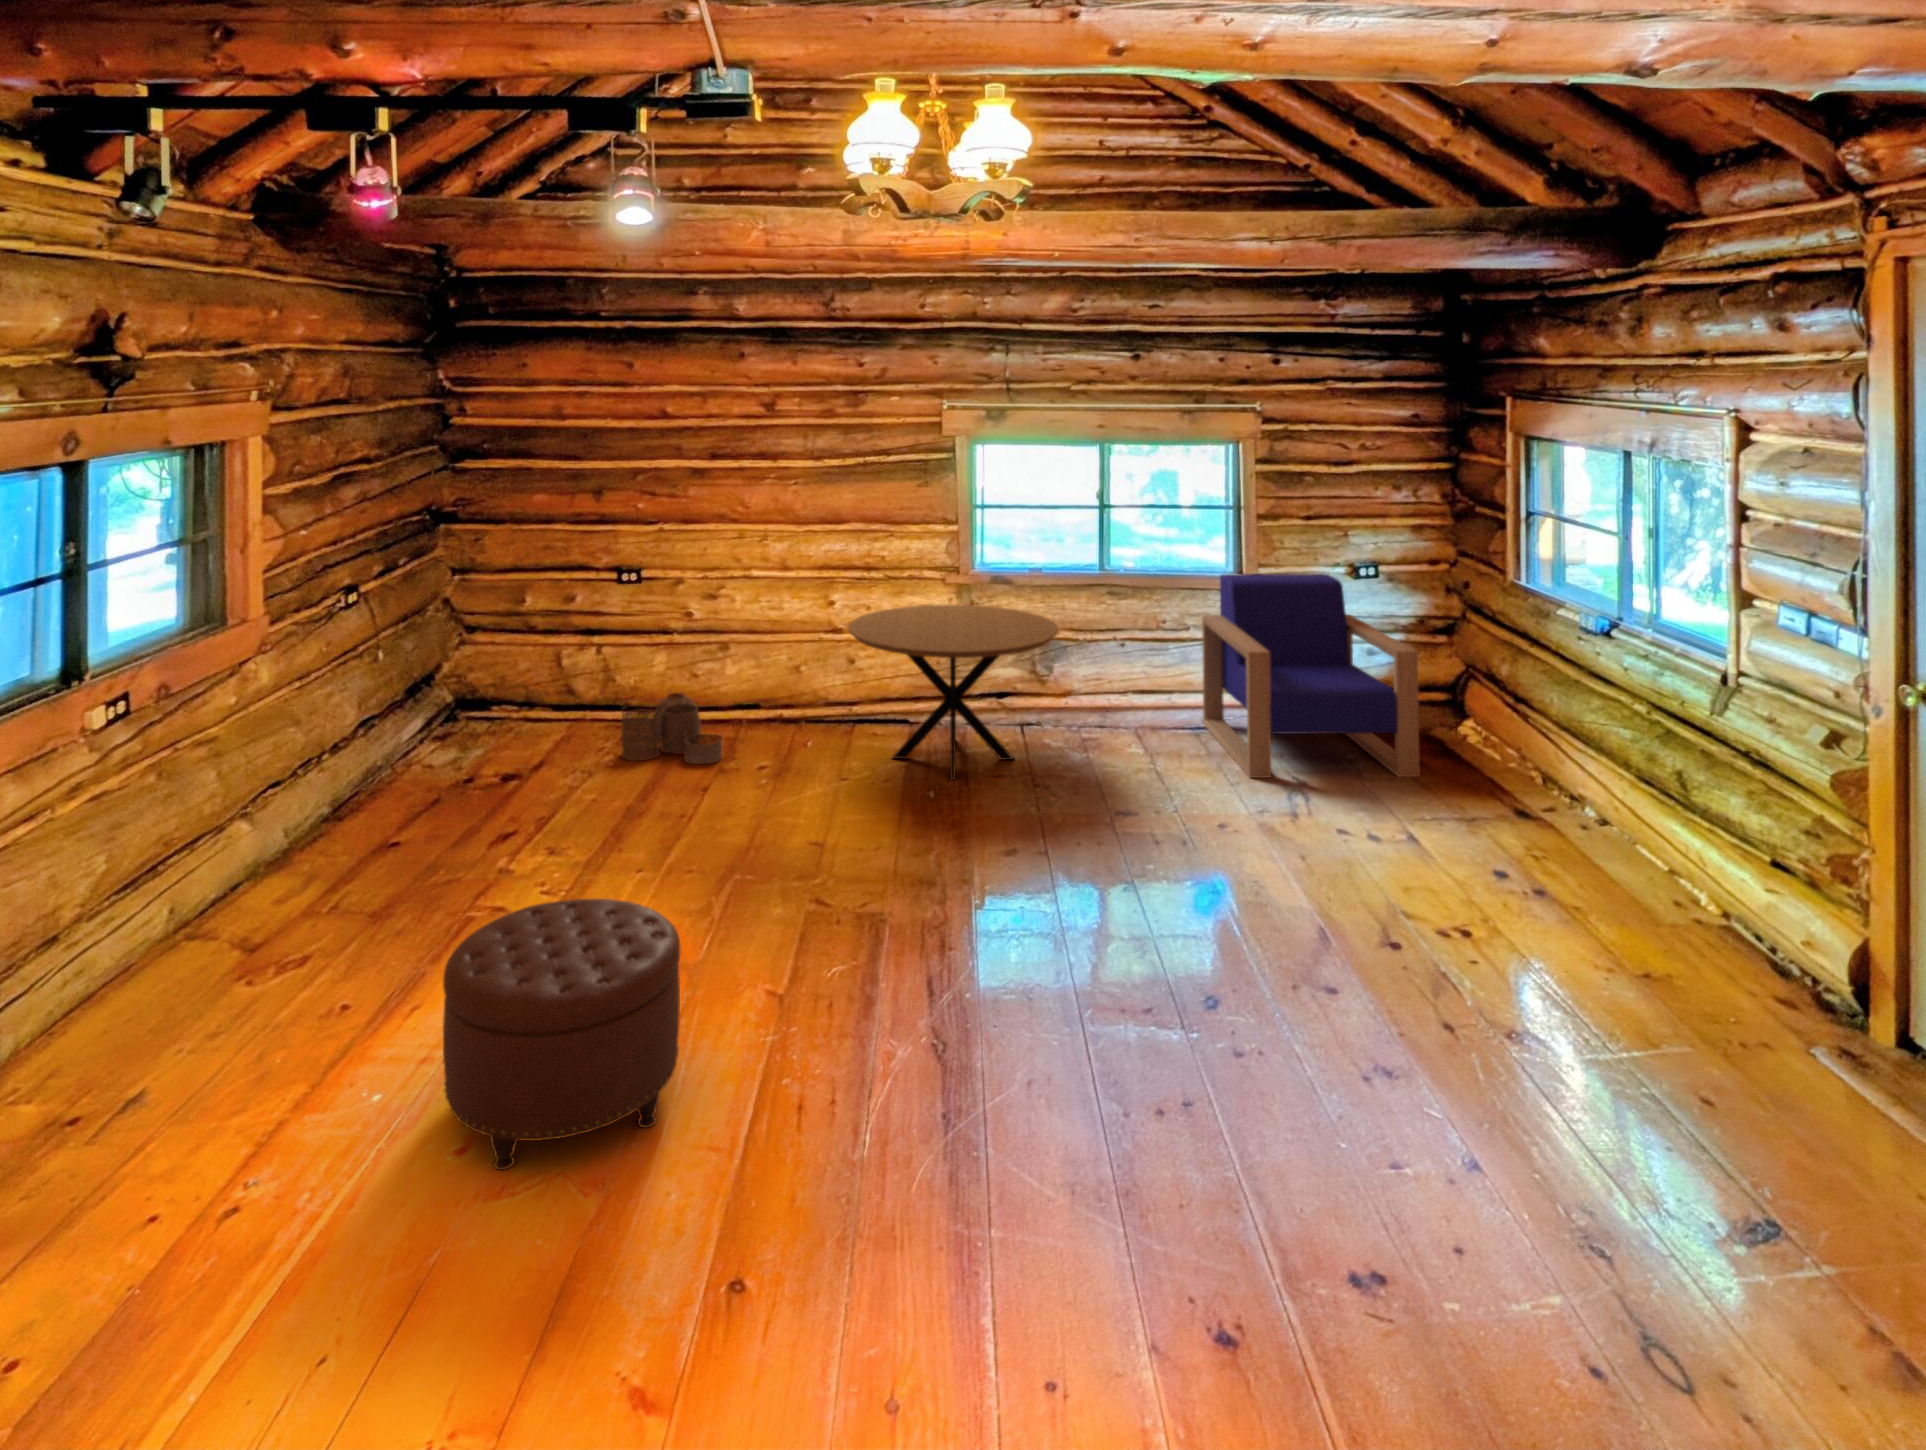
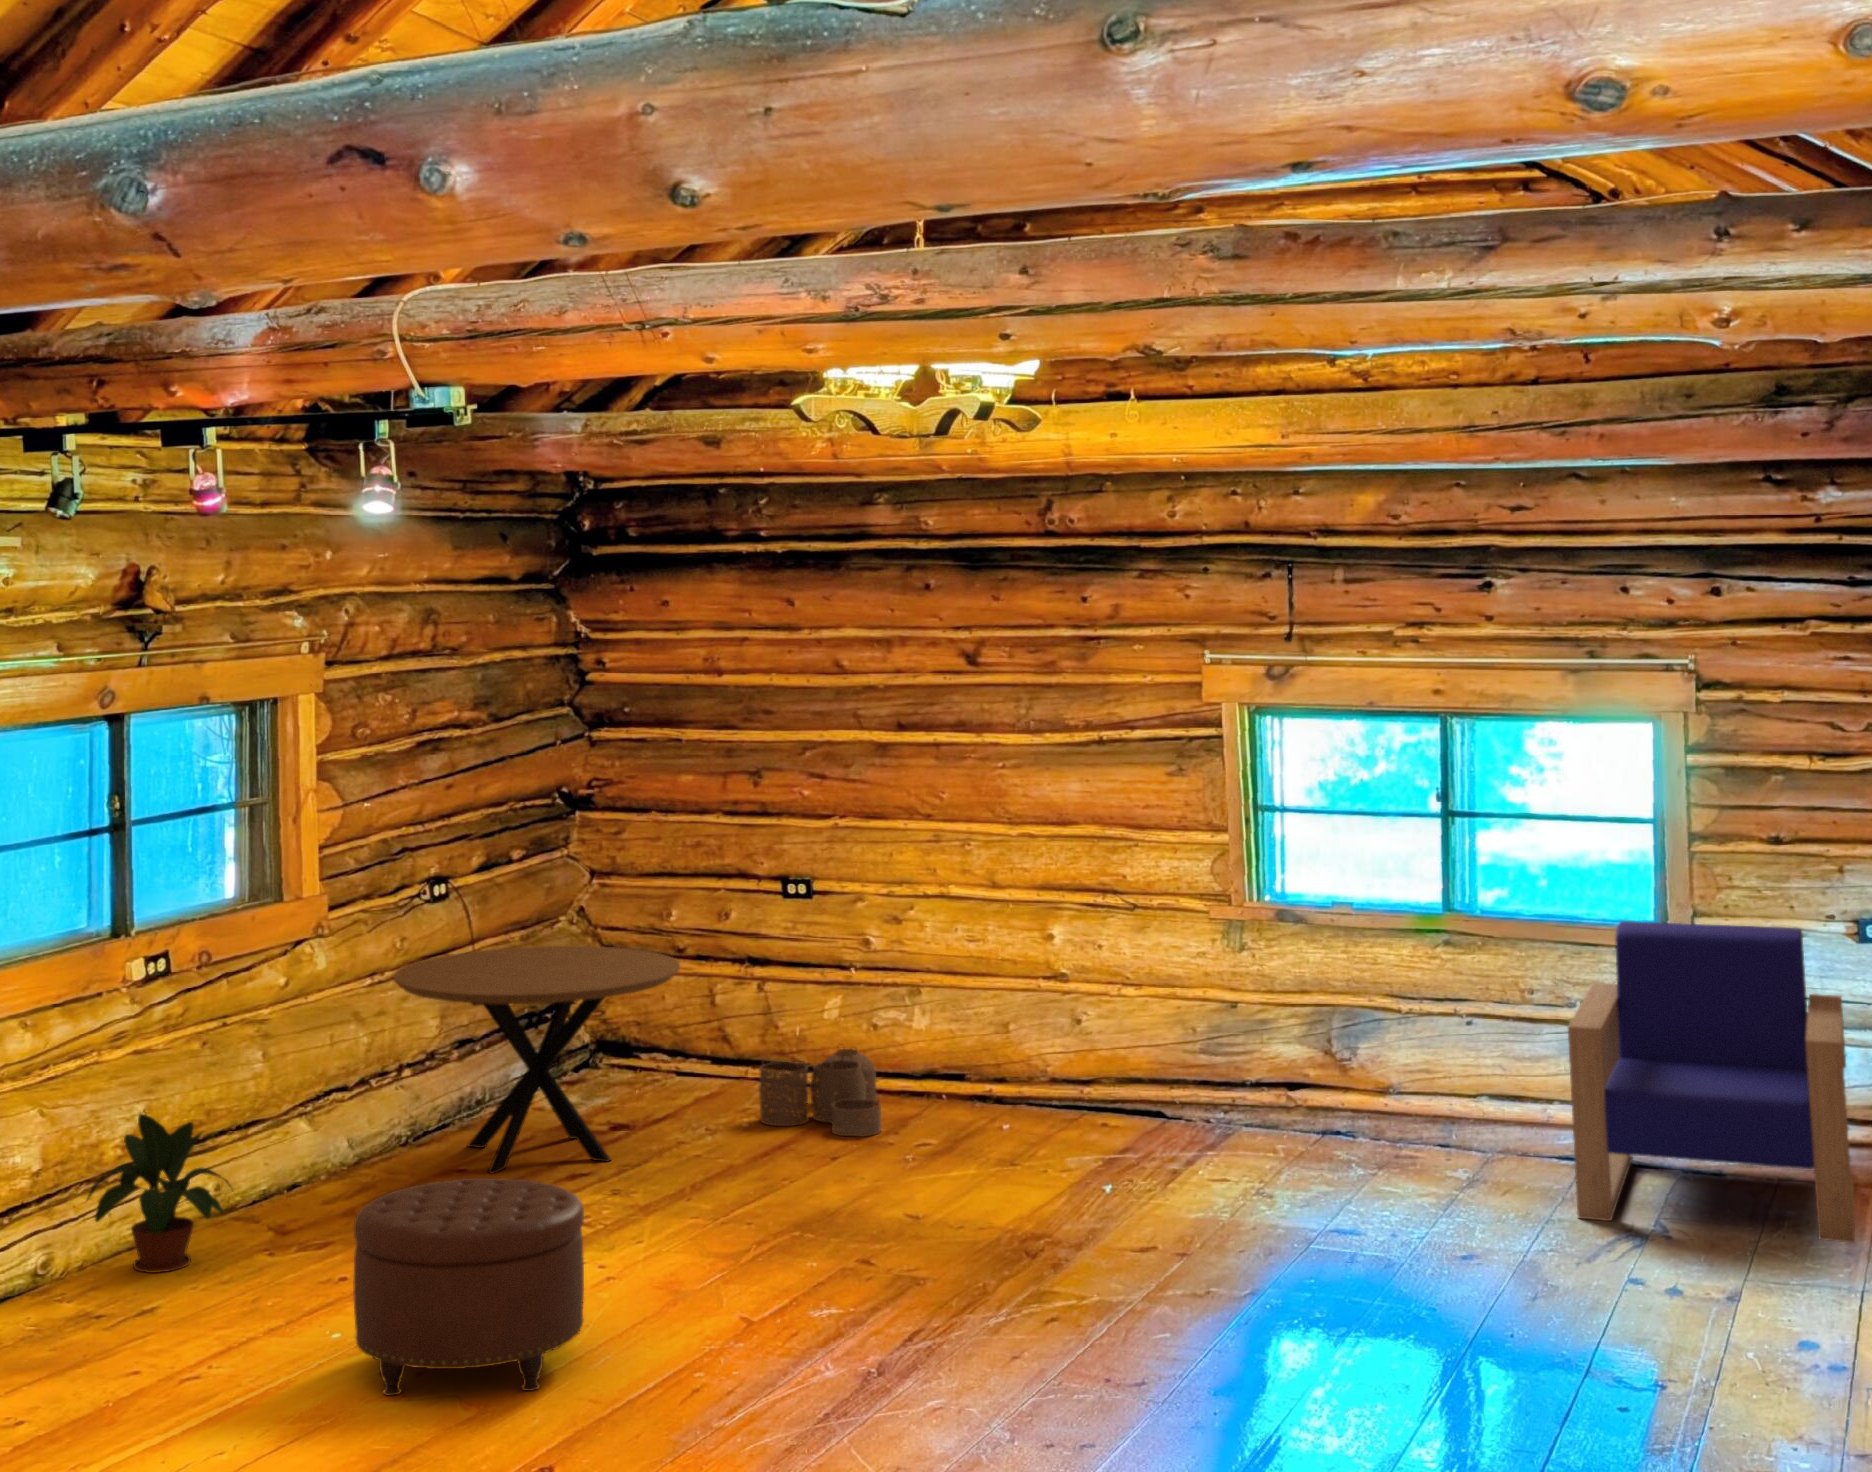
dining table: present [848,605,1059,780] -> present [393,946,680,1174]
potted plant: none [49,862,218,1027] -> present [87,1114,230,1273]

